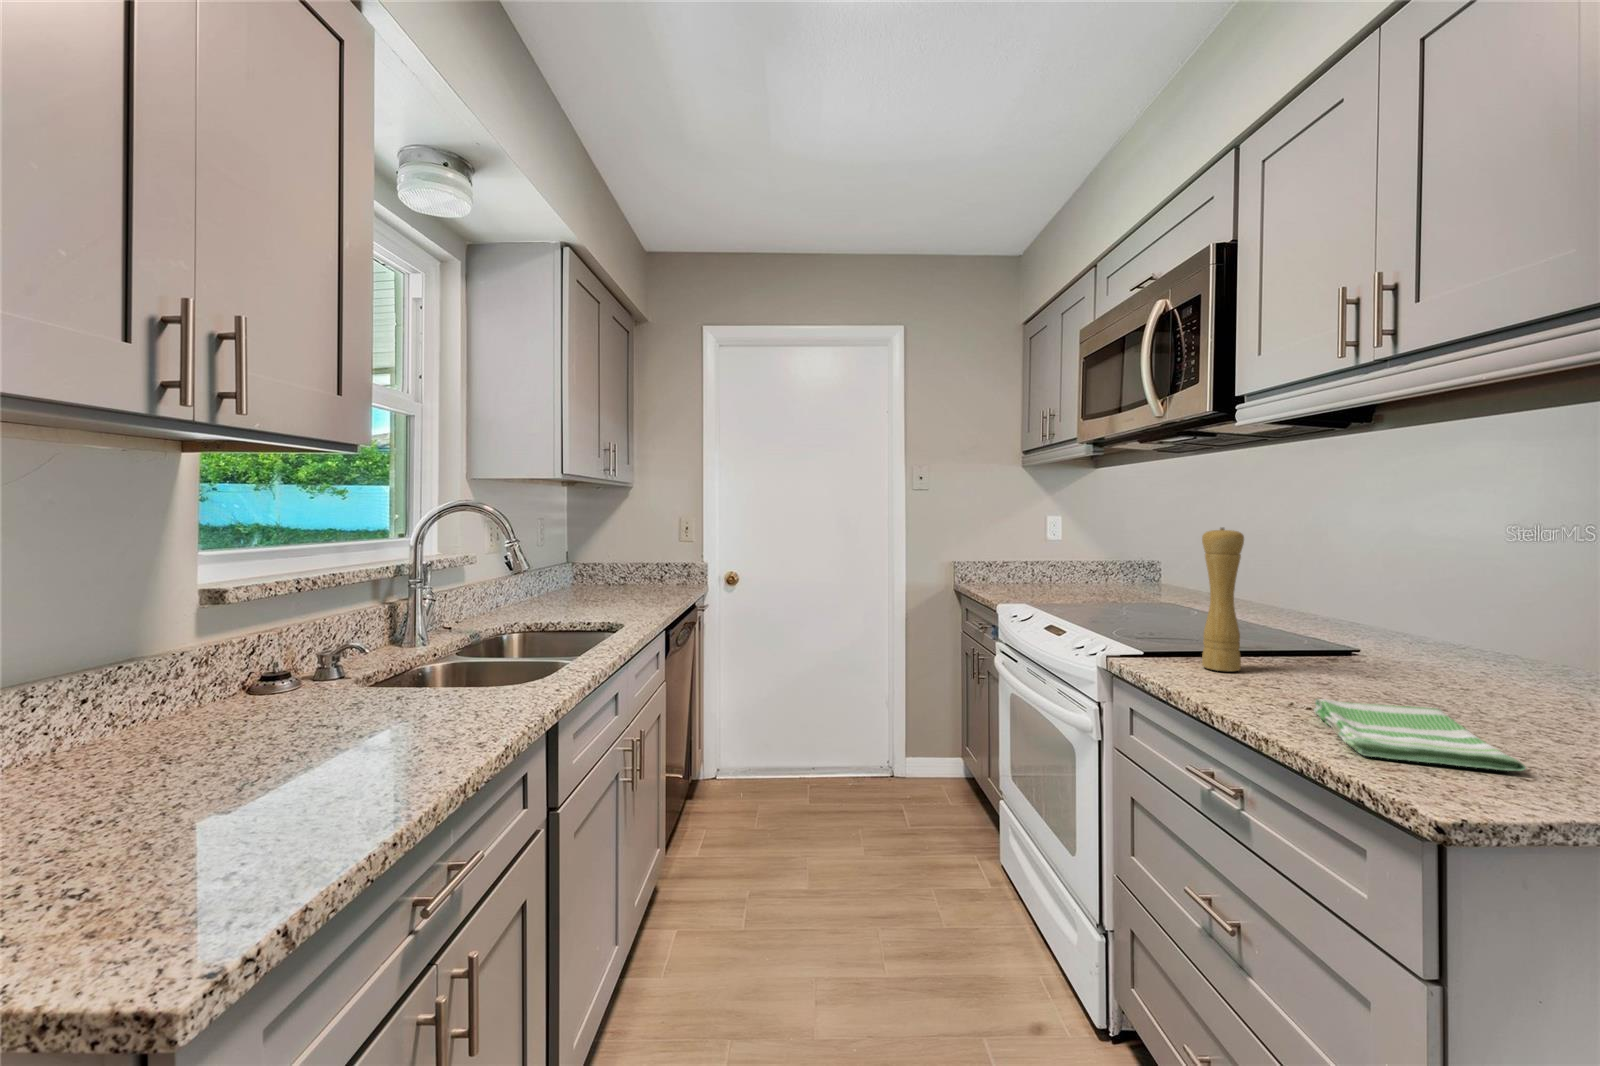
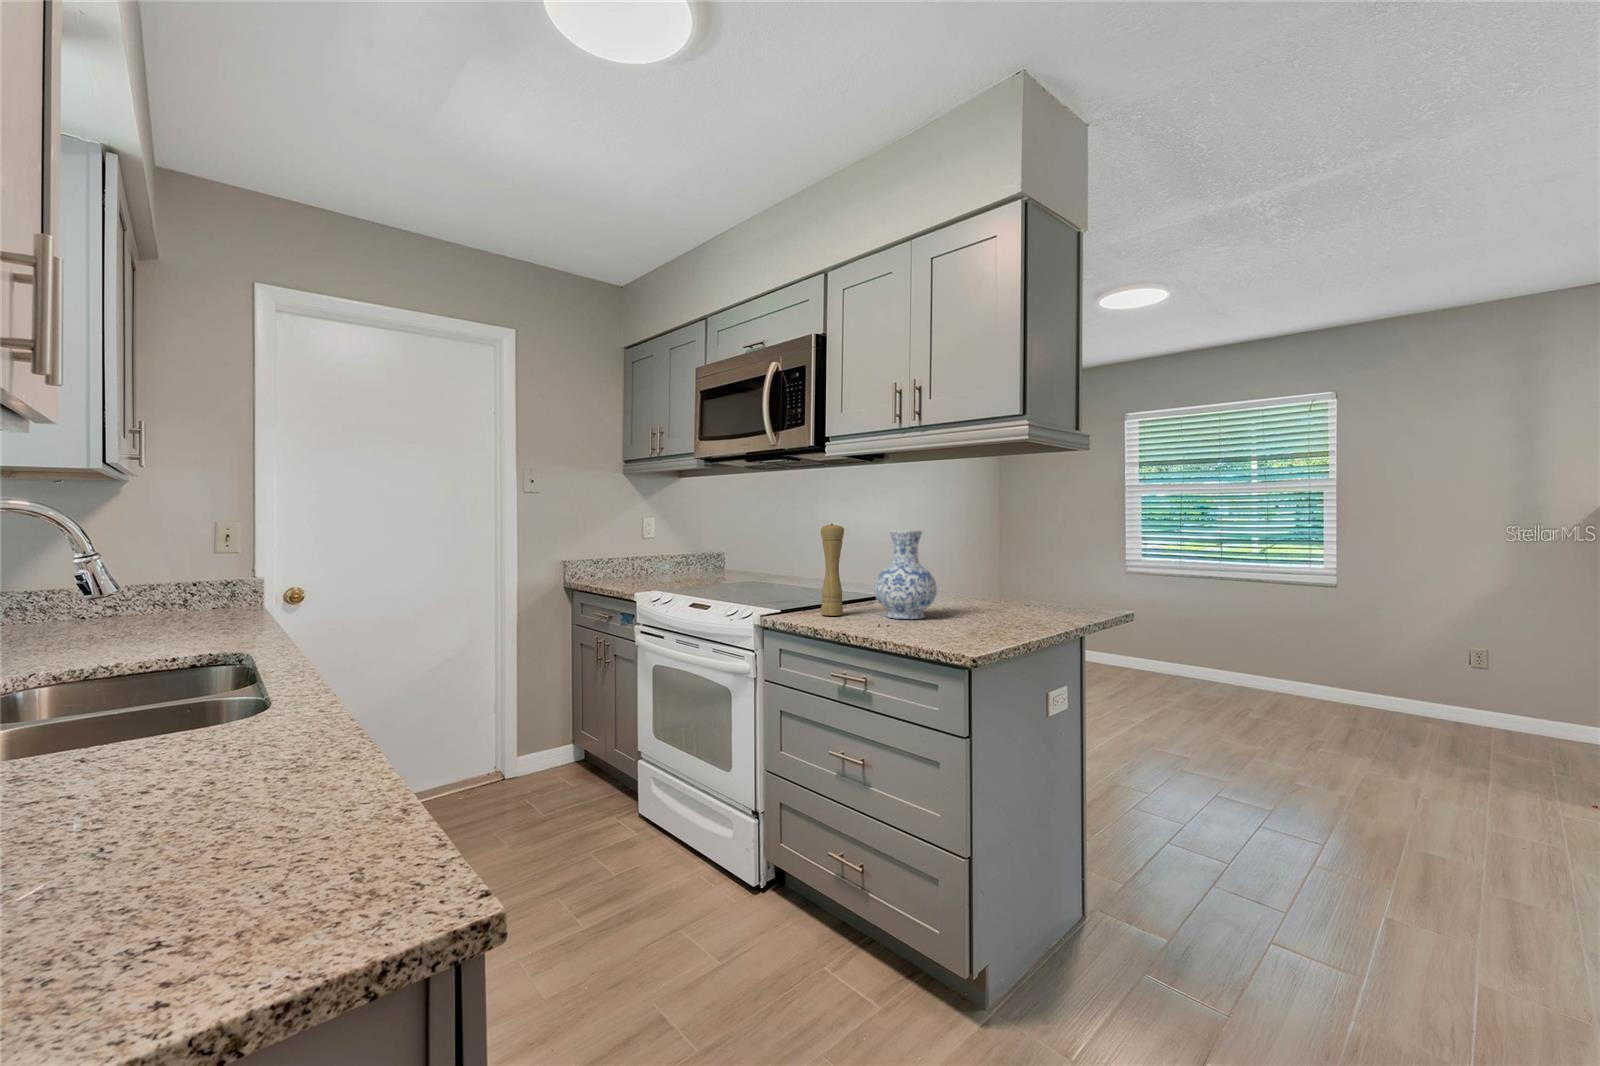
vase: none [1299,539,1436,698] -> present [874,530,937,619]
dish towel: present [1314,699,1526,771] -> none [896,618,990,640]

